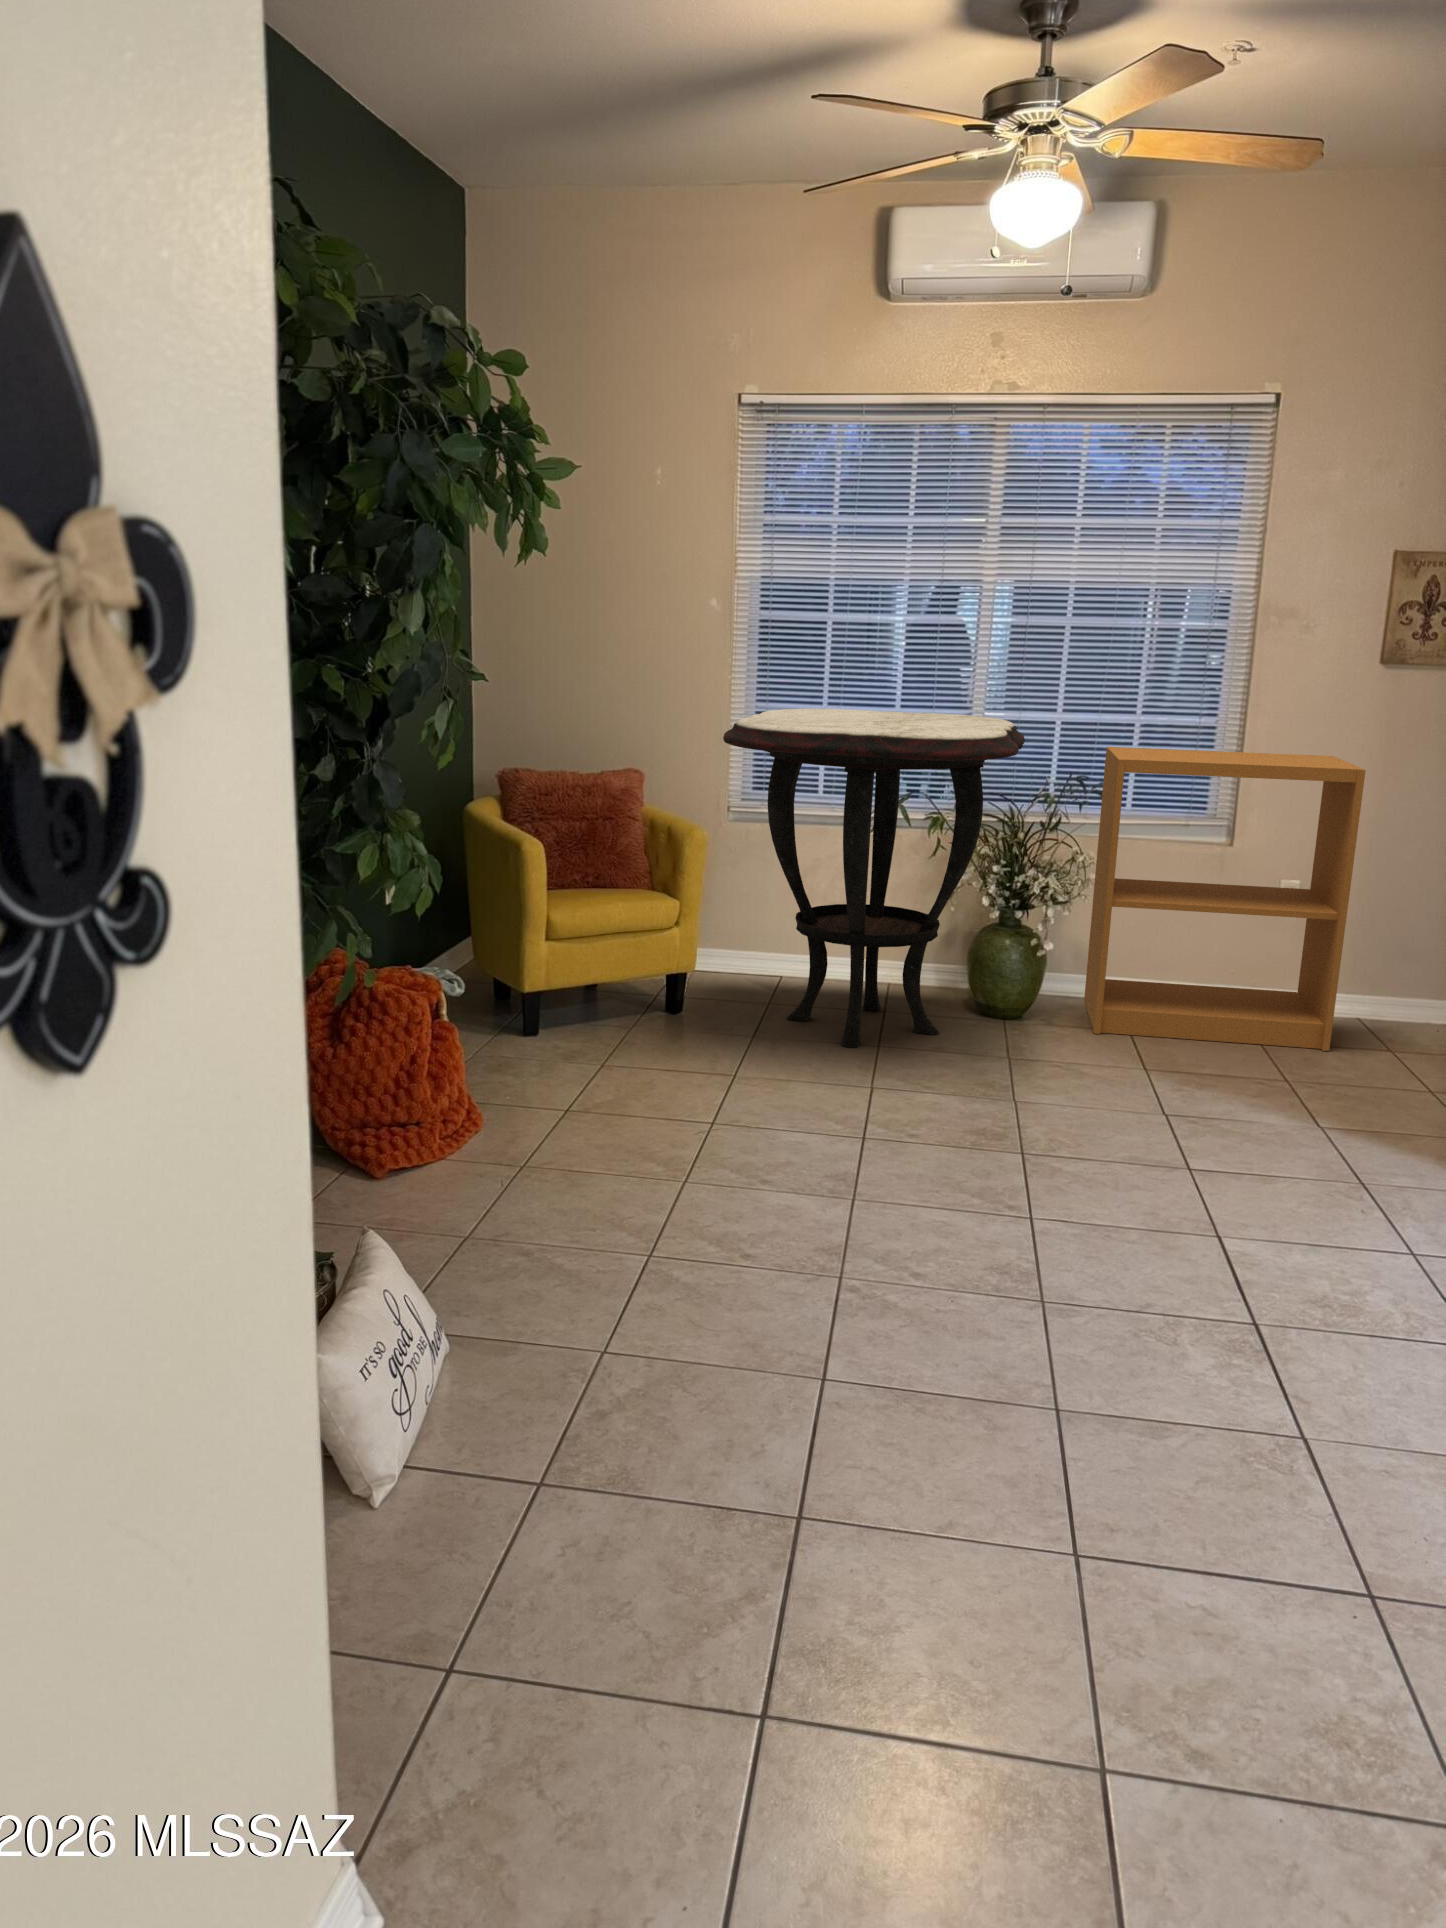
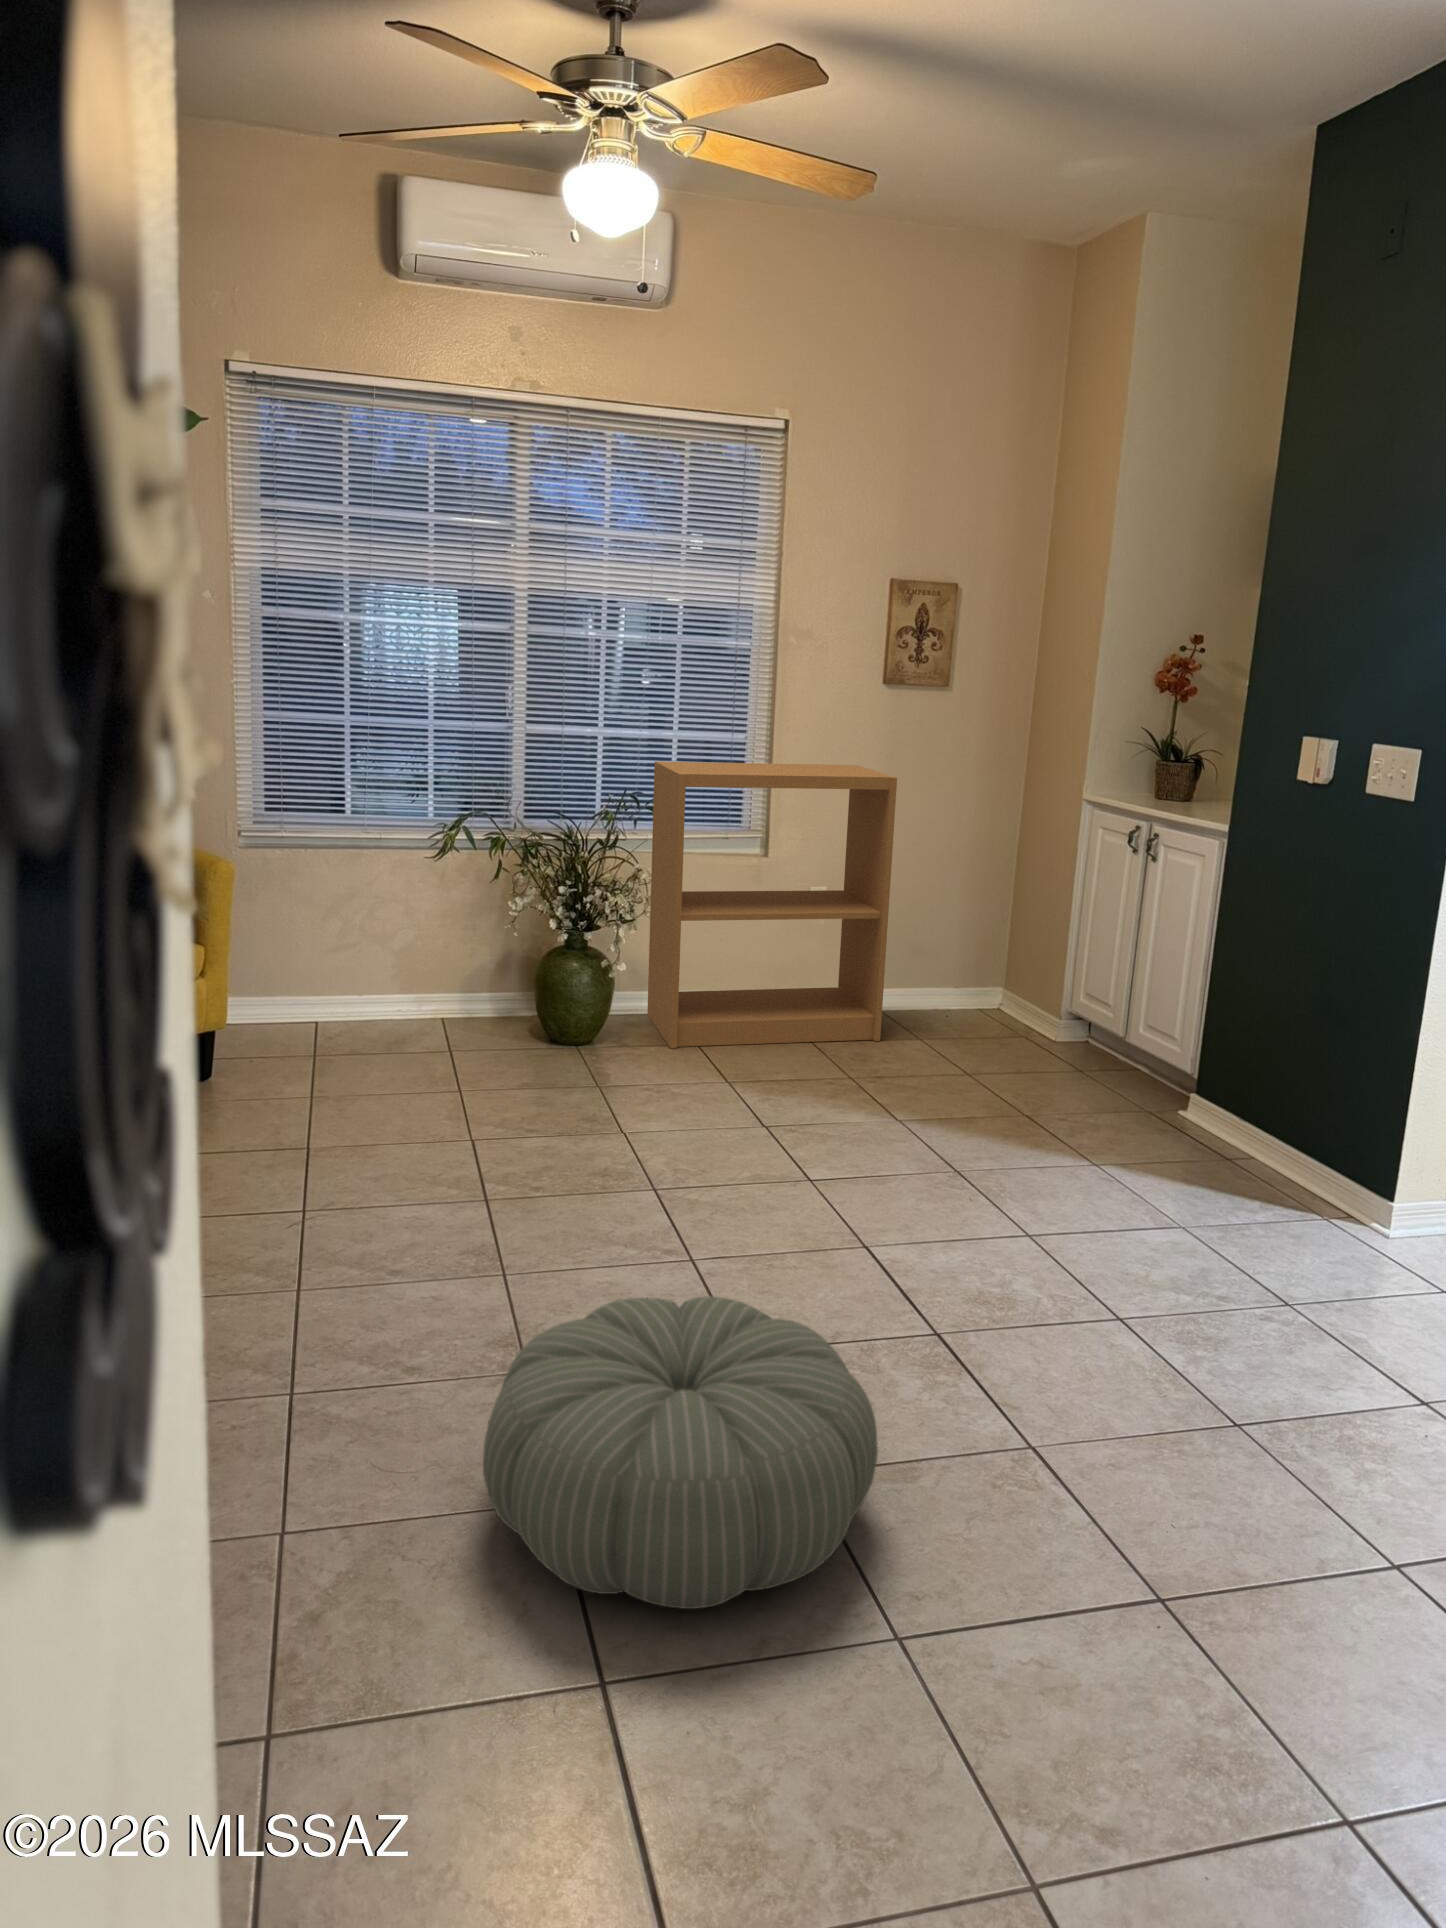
side table: present [723,709,1025,1047] -> none [265,728,593,1094]
pouf: none [750,1223,1108,1485] -> present [483,1296,878,1609]

